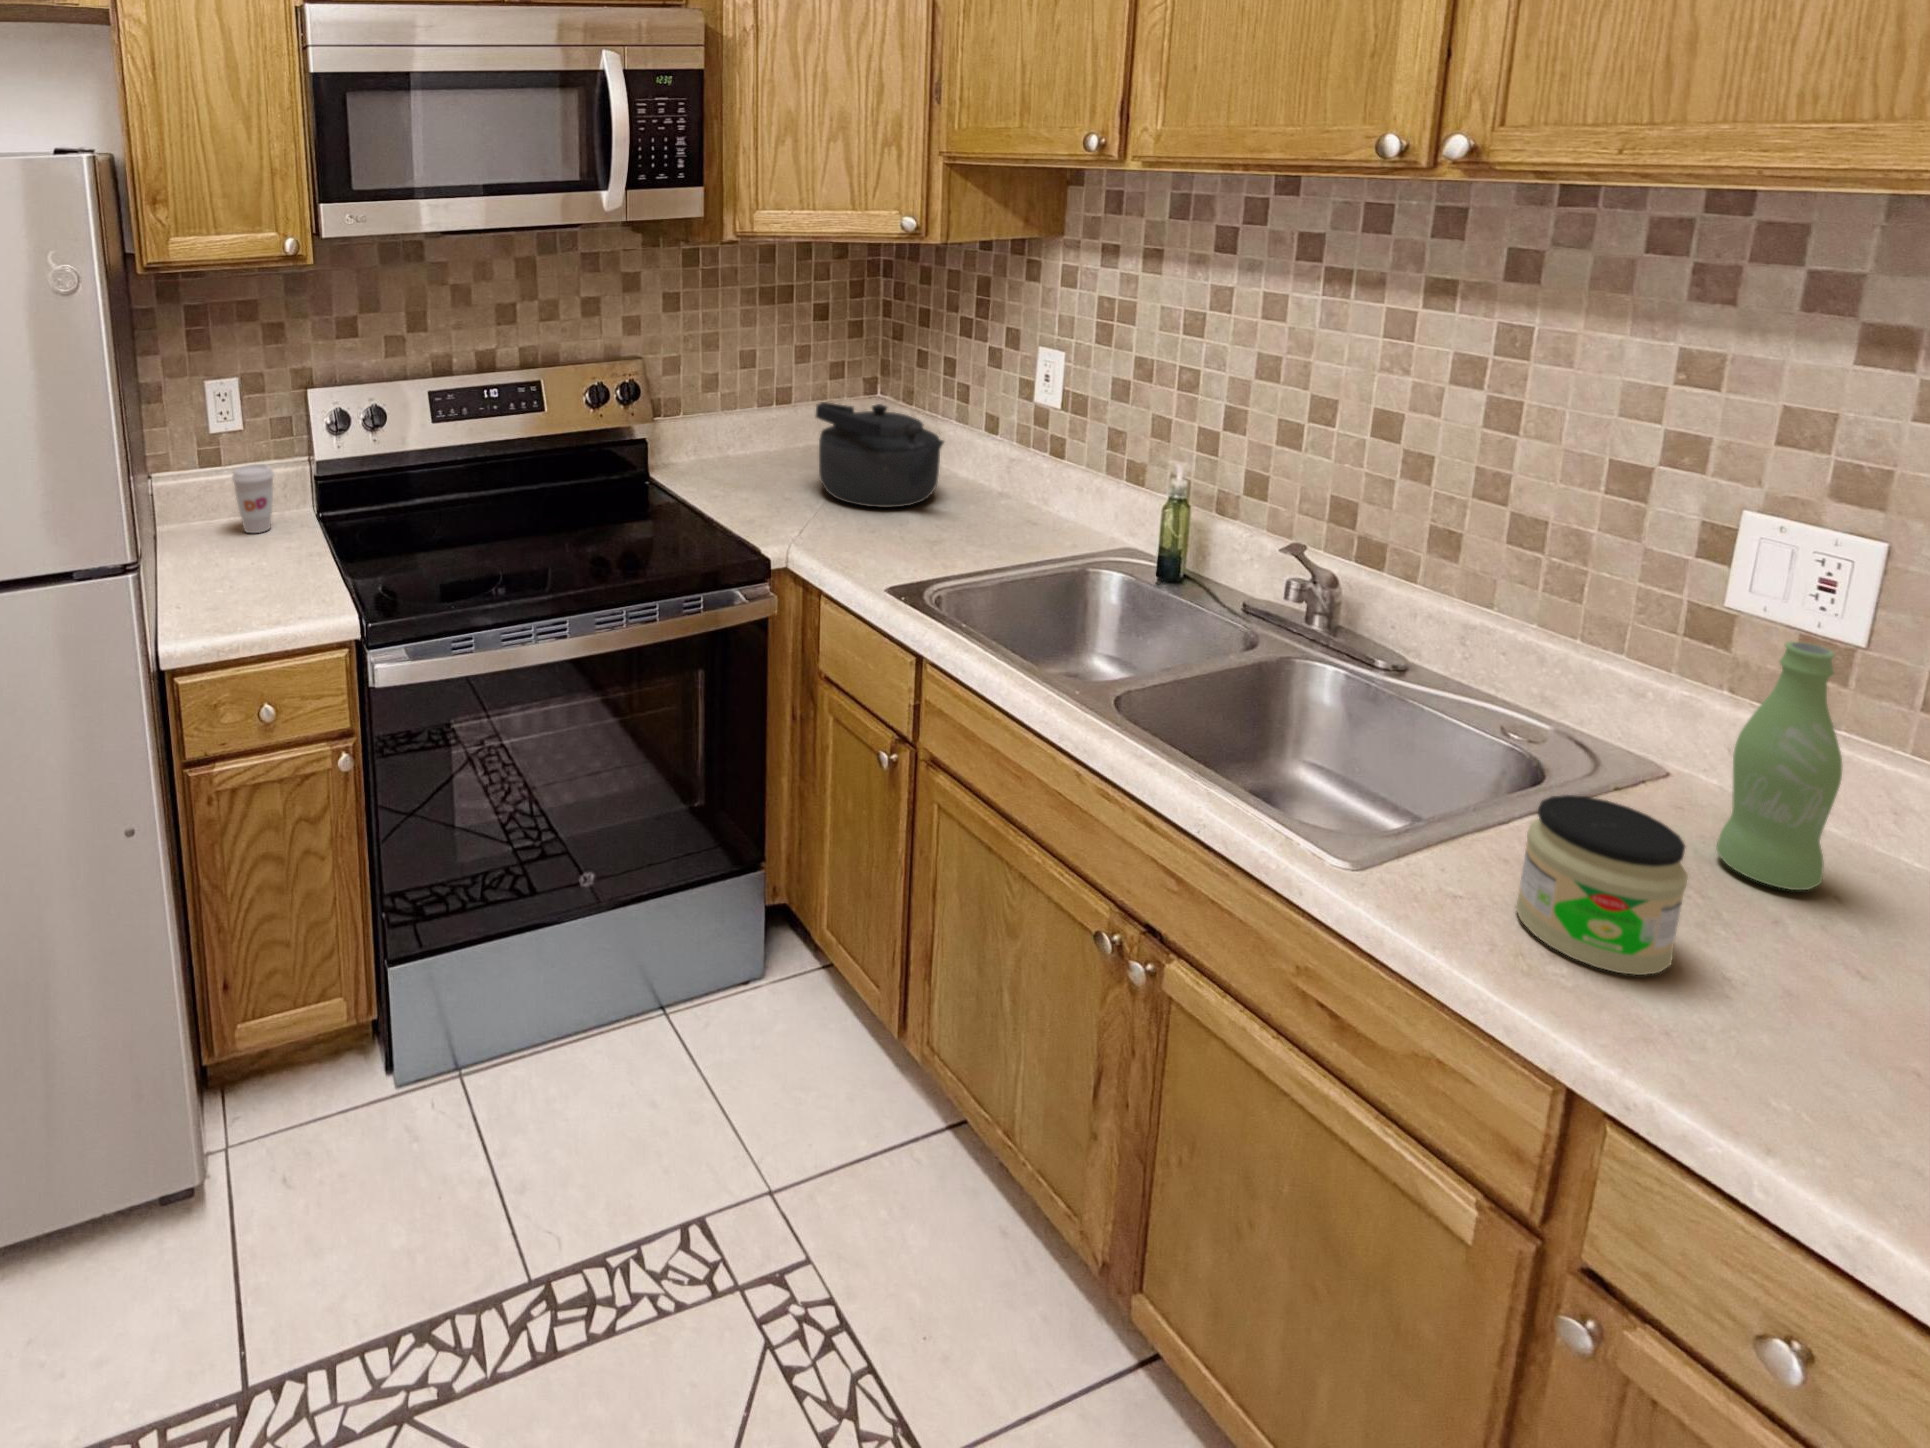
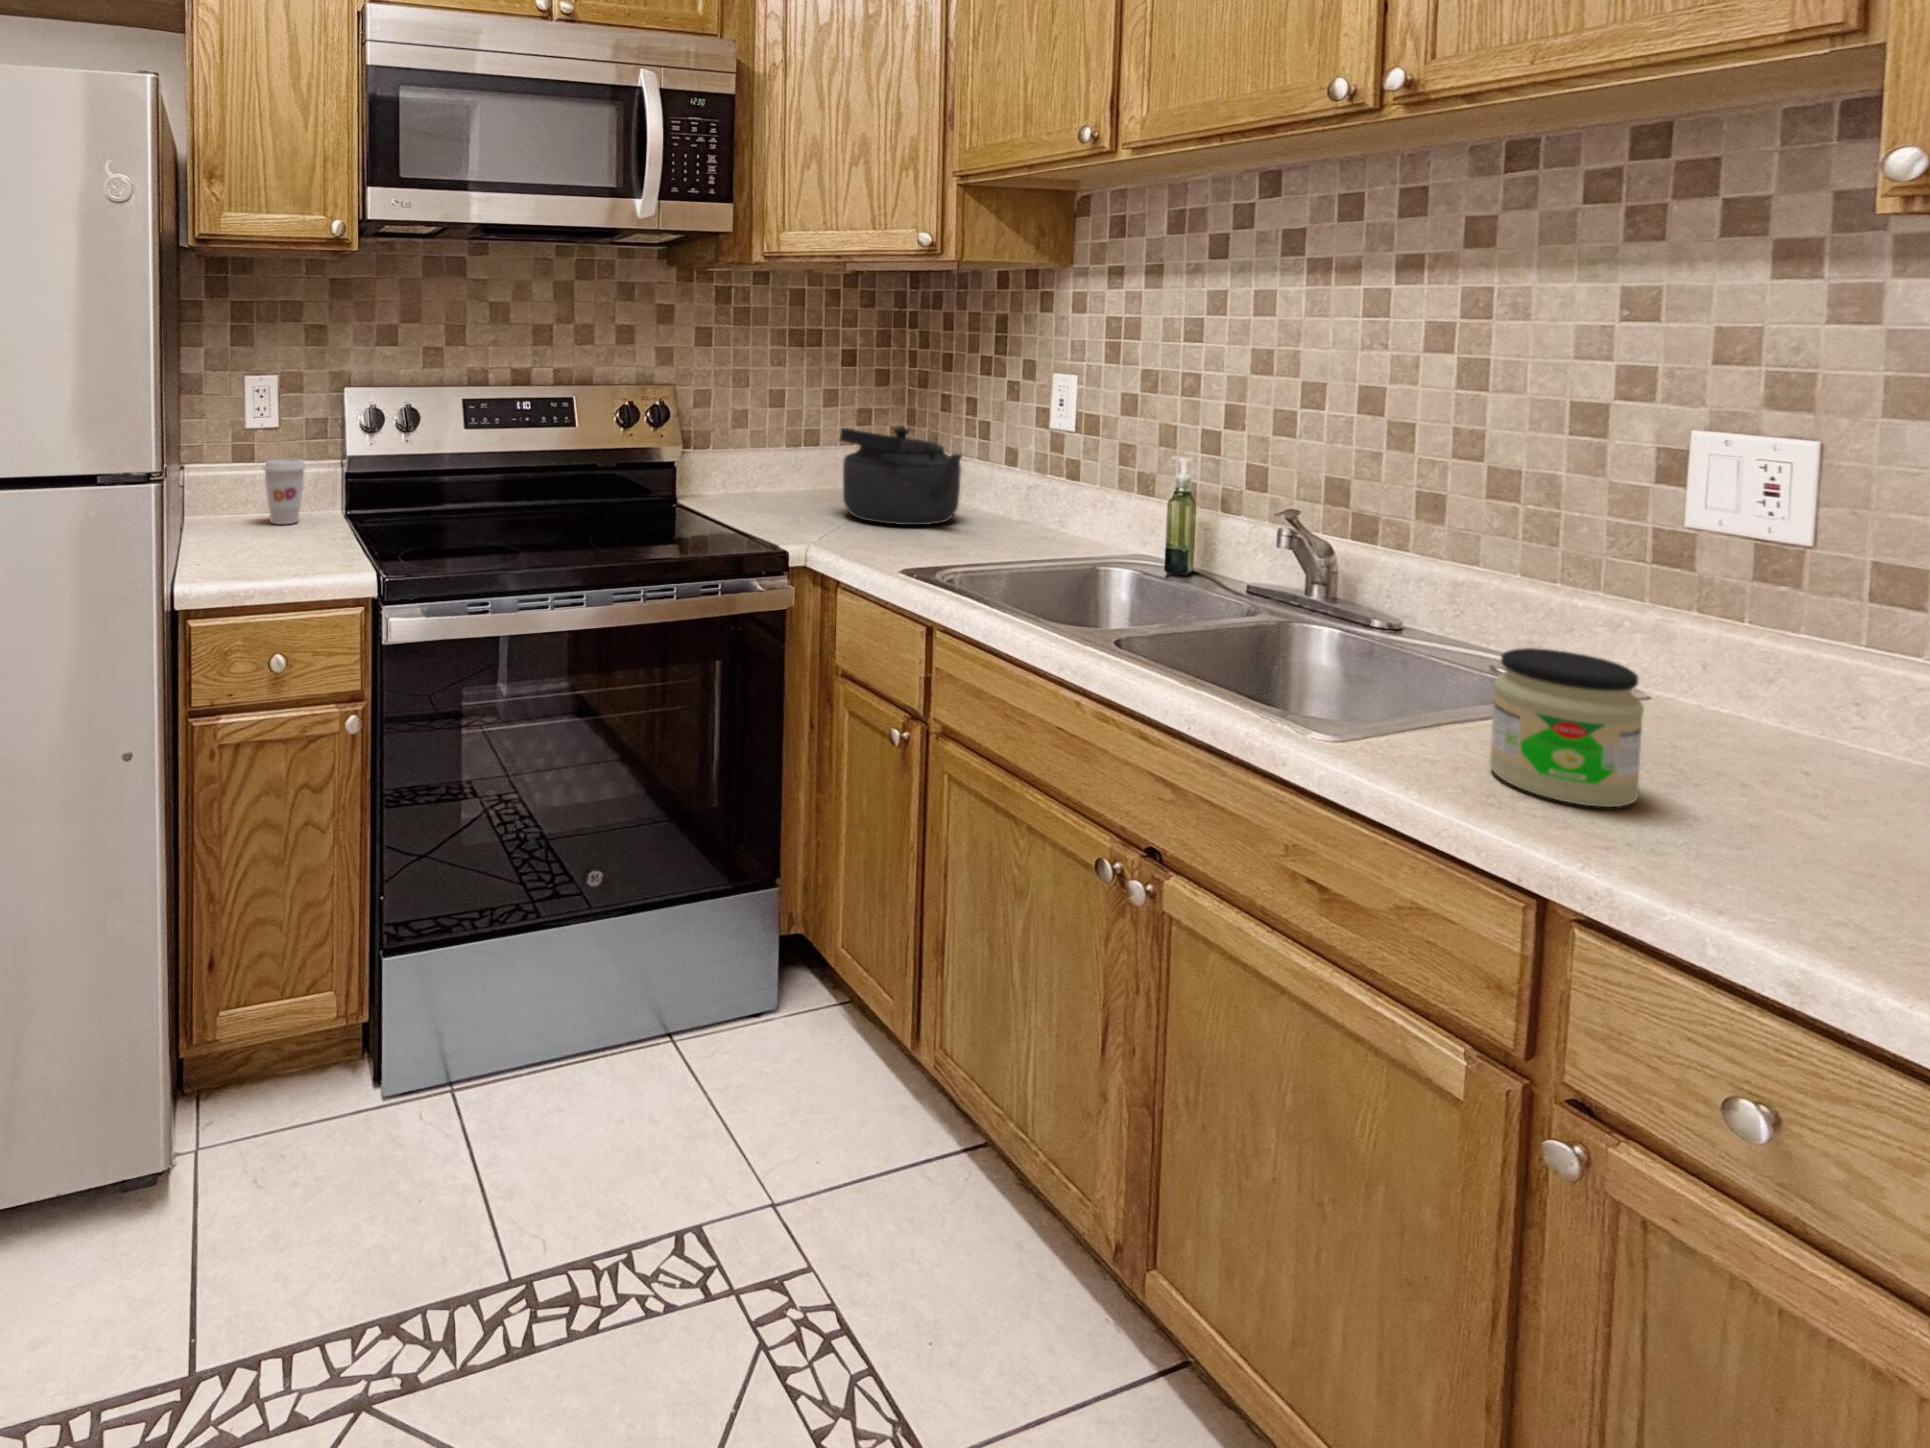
bottle: present [1716,642,1842,890] -> none [1688,516,1793,762]

